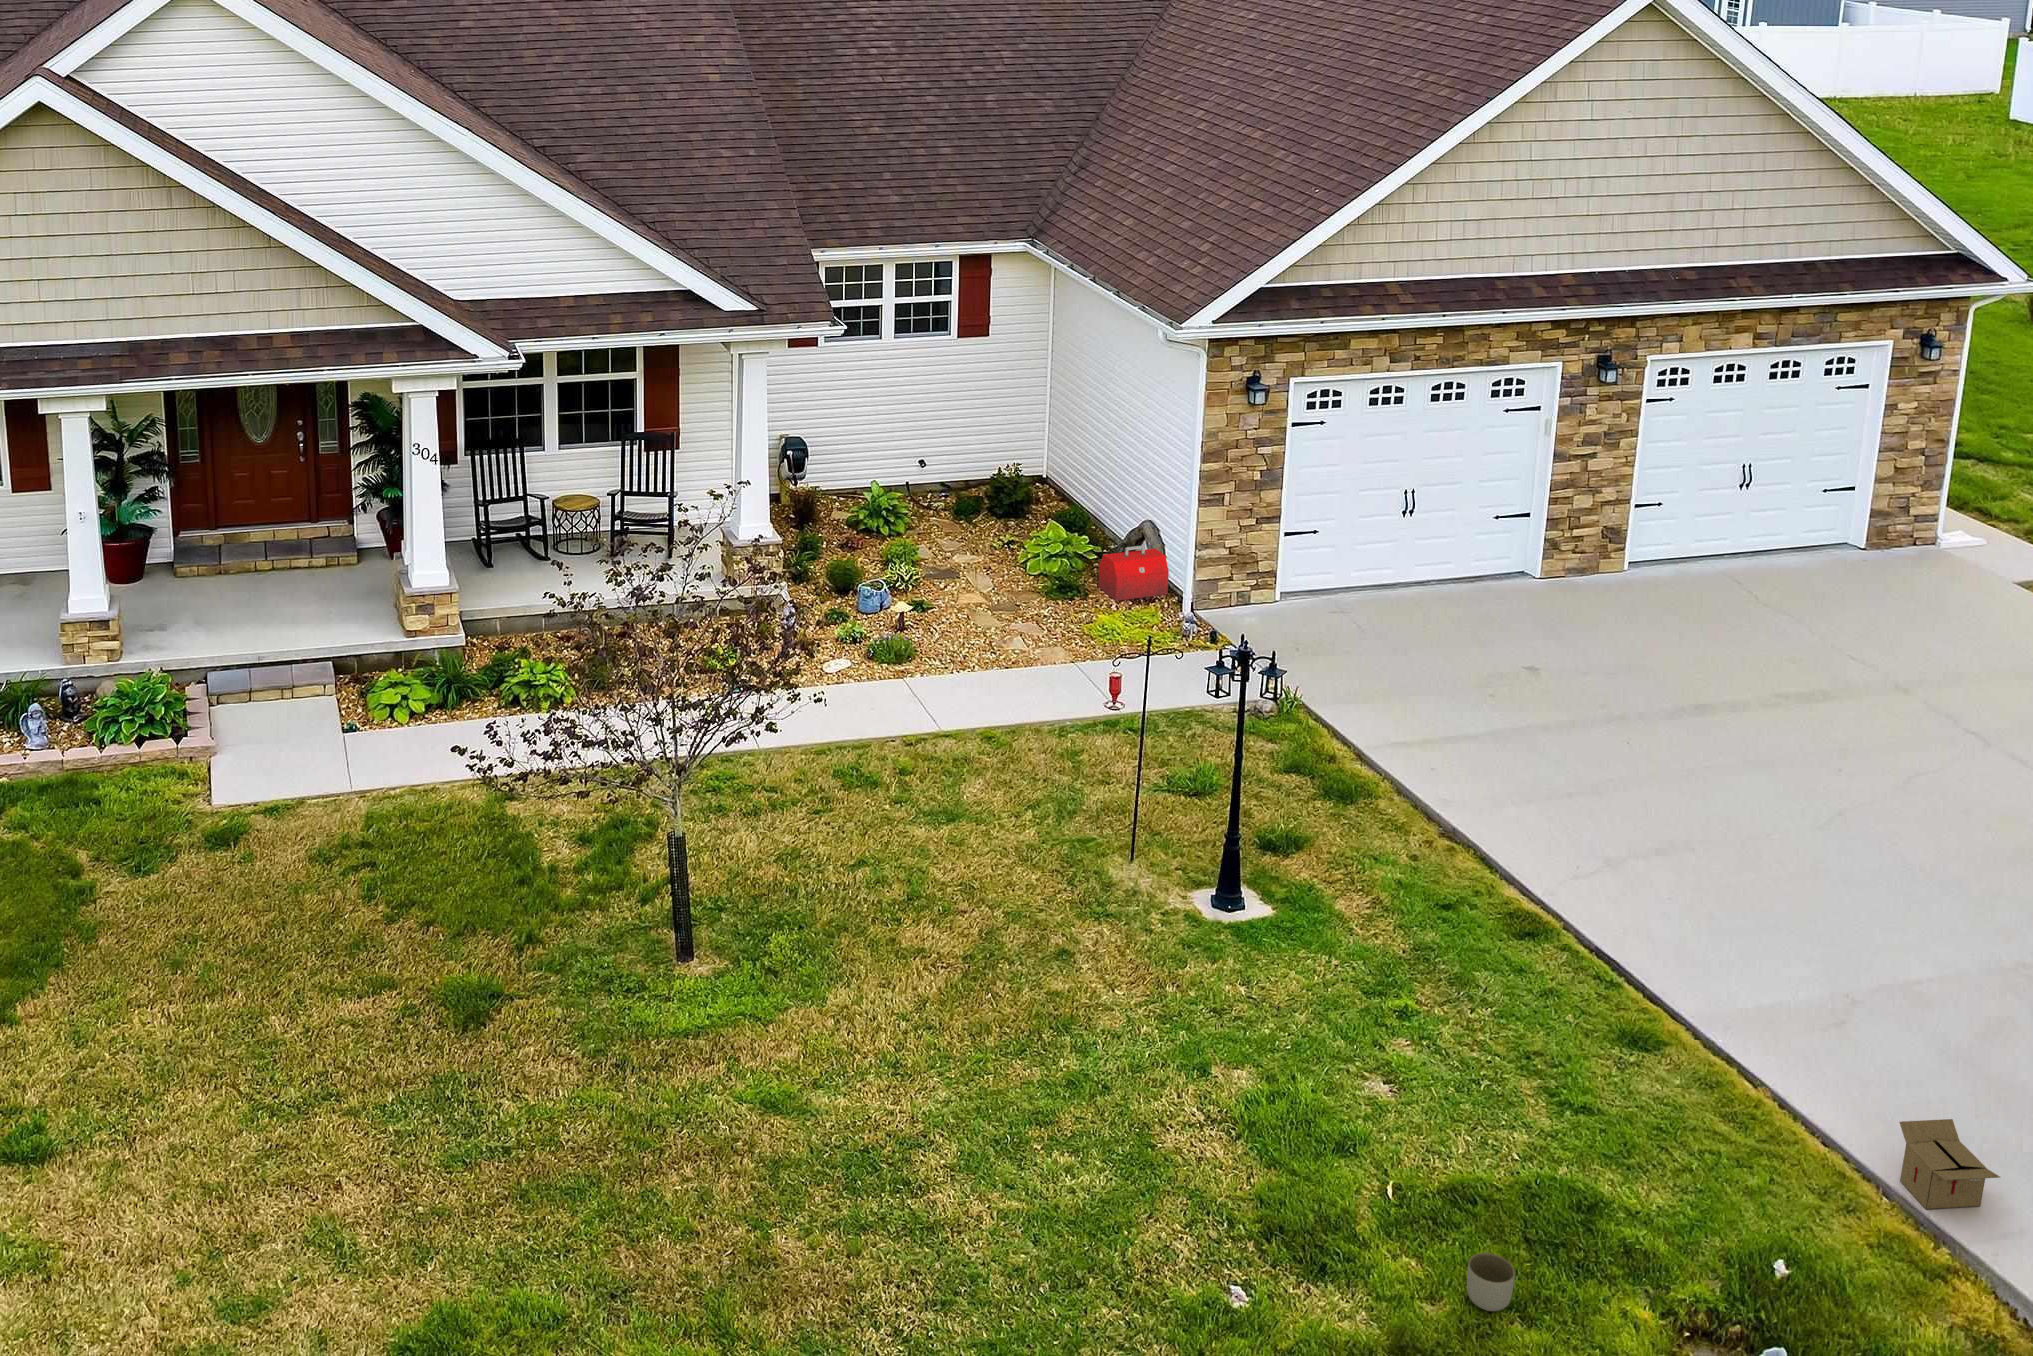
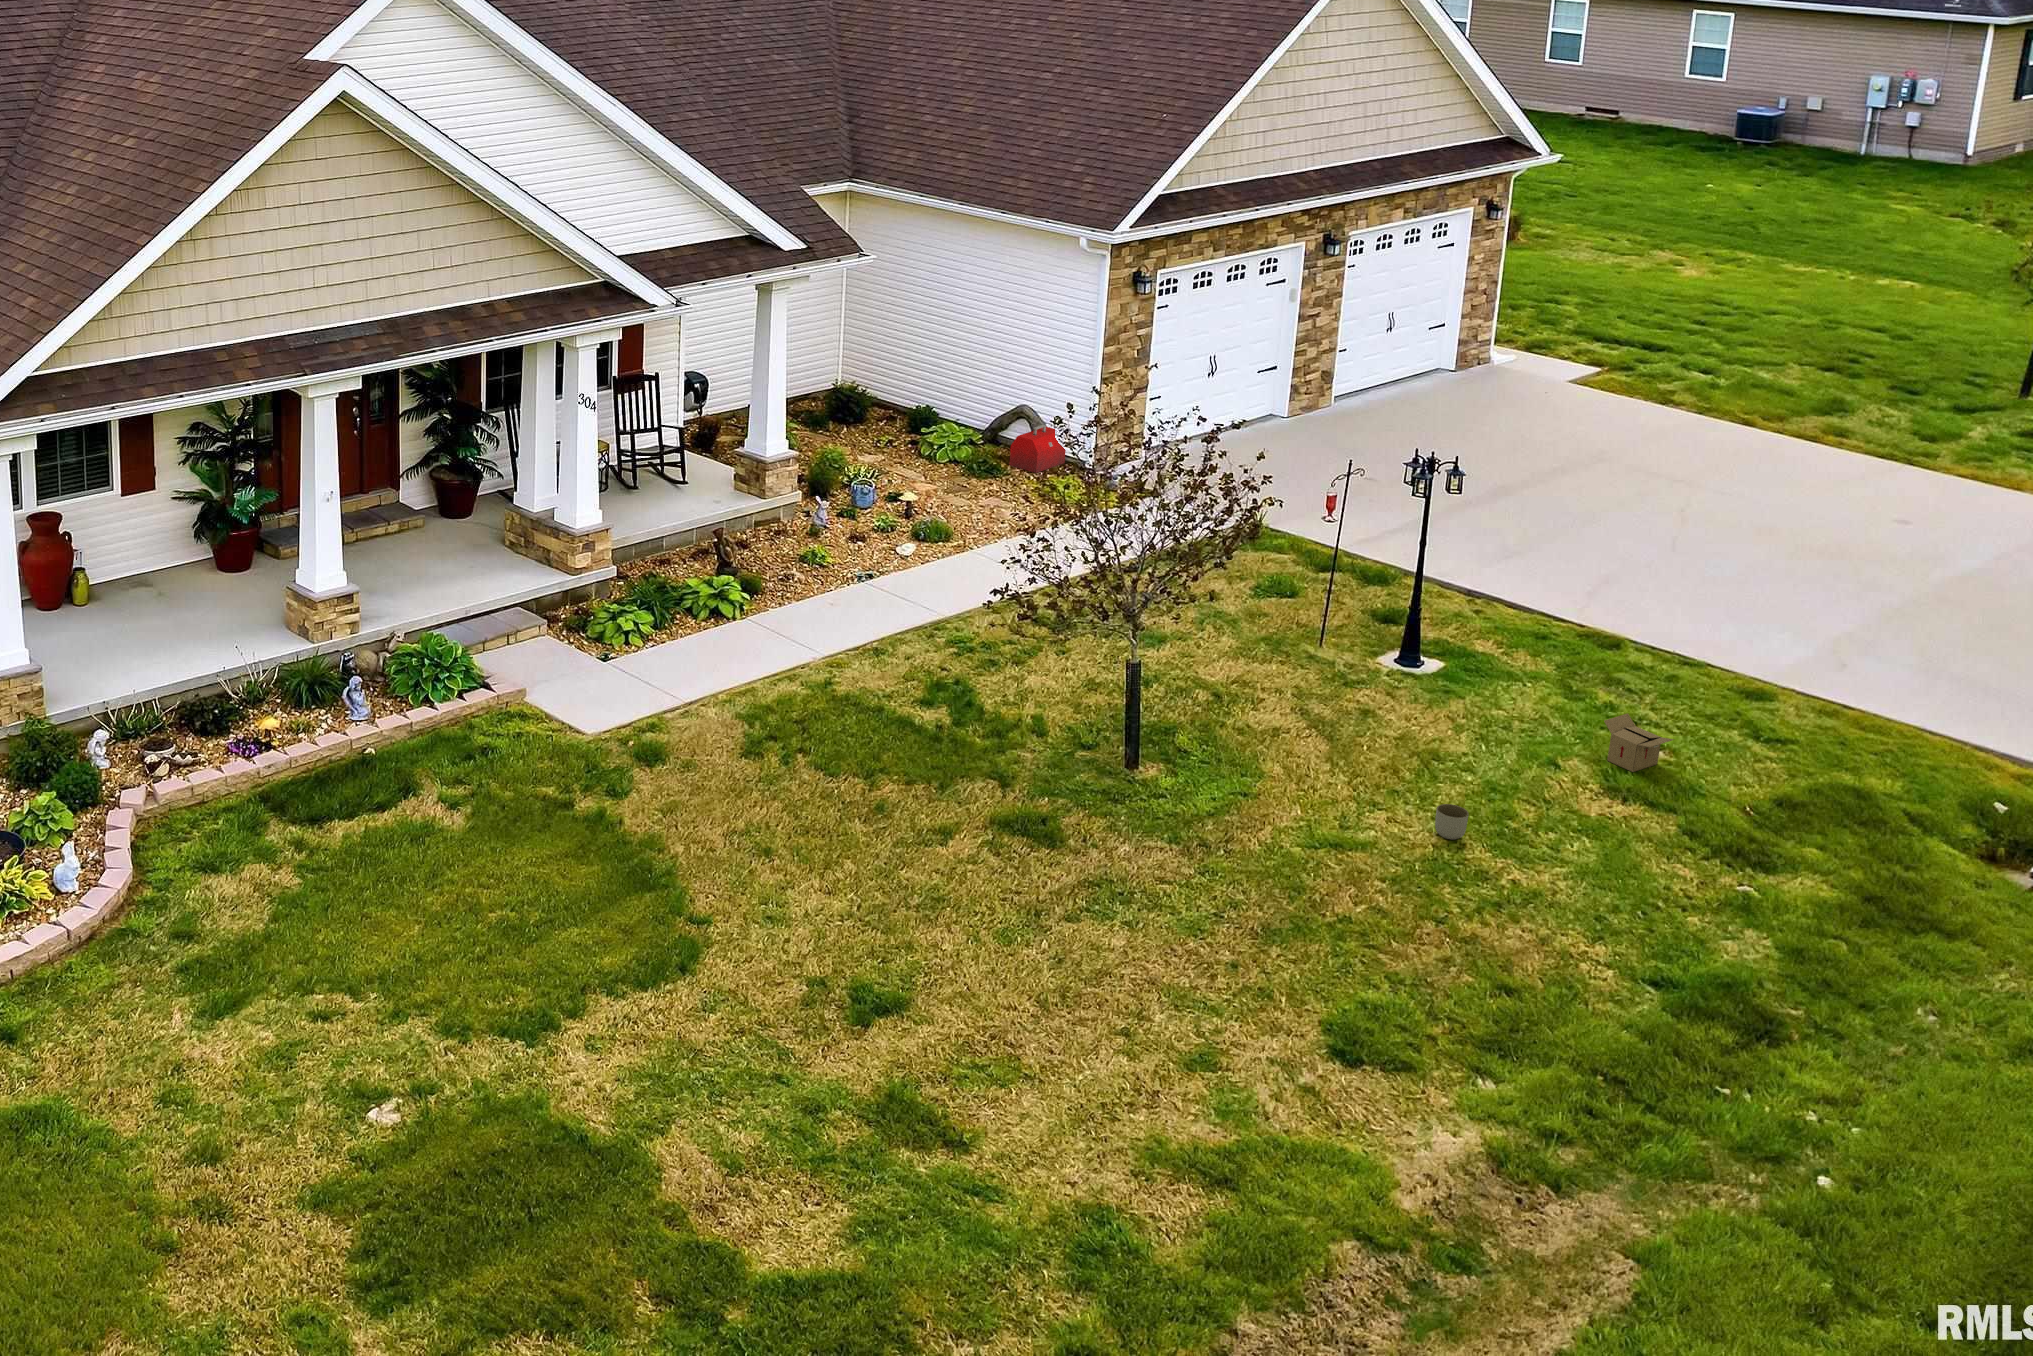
cardboard box: present [1900,1119,2000,1209] -> present [1604,714,1674,772]
planter: present [1467,1253,1515,1311] -> present [1435,804,1469,840]

